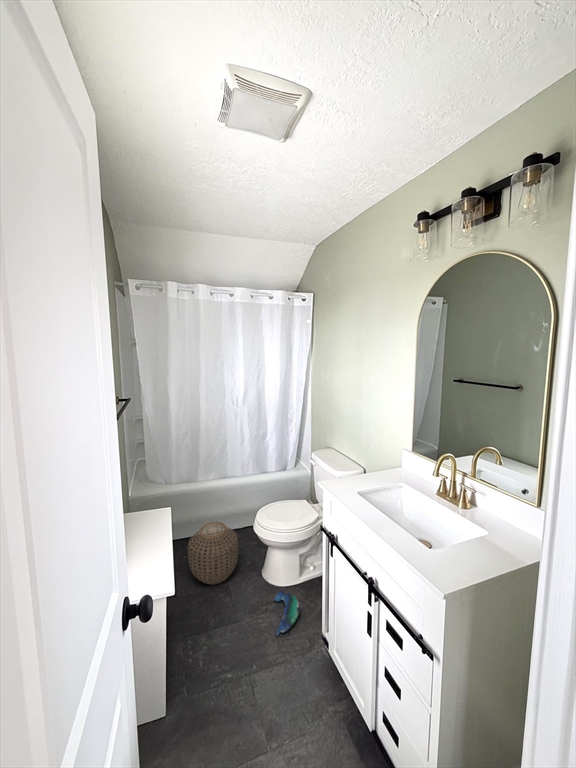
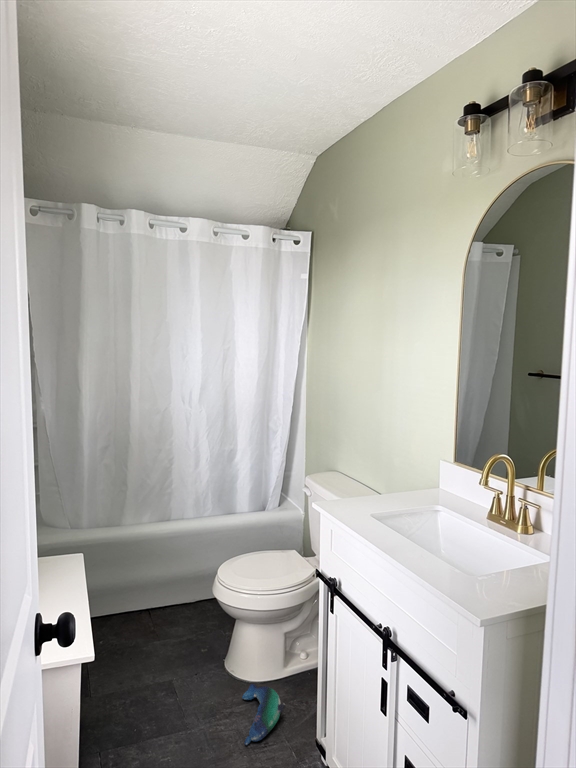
woven basket: present [188,522,238,584] -> none [107,581,187,678]

